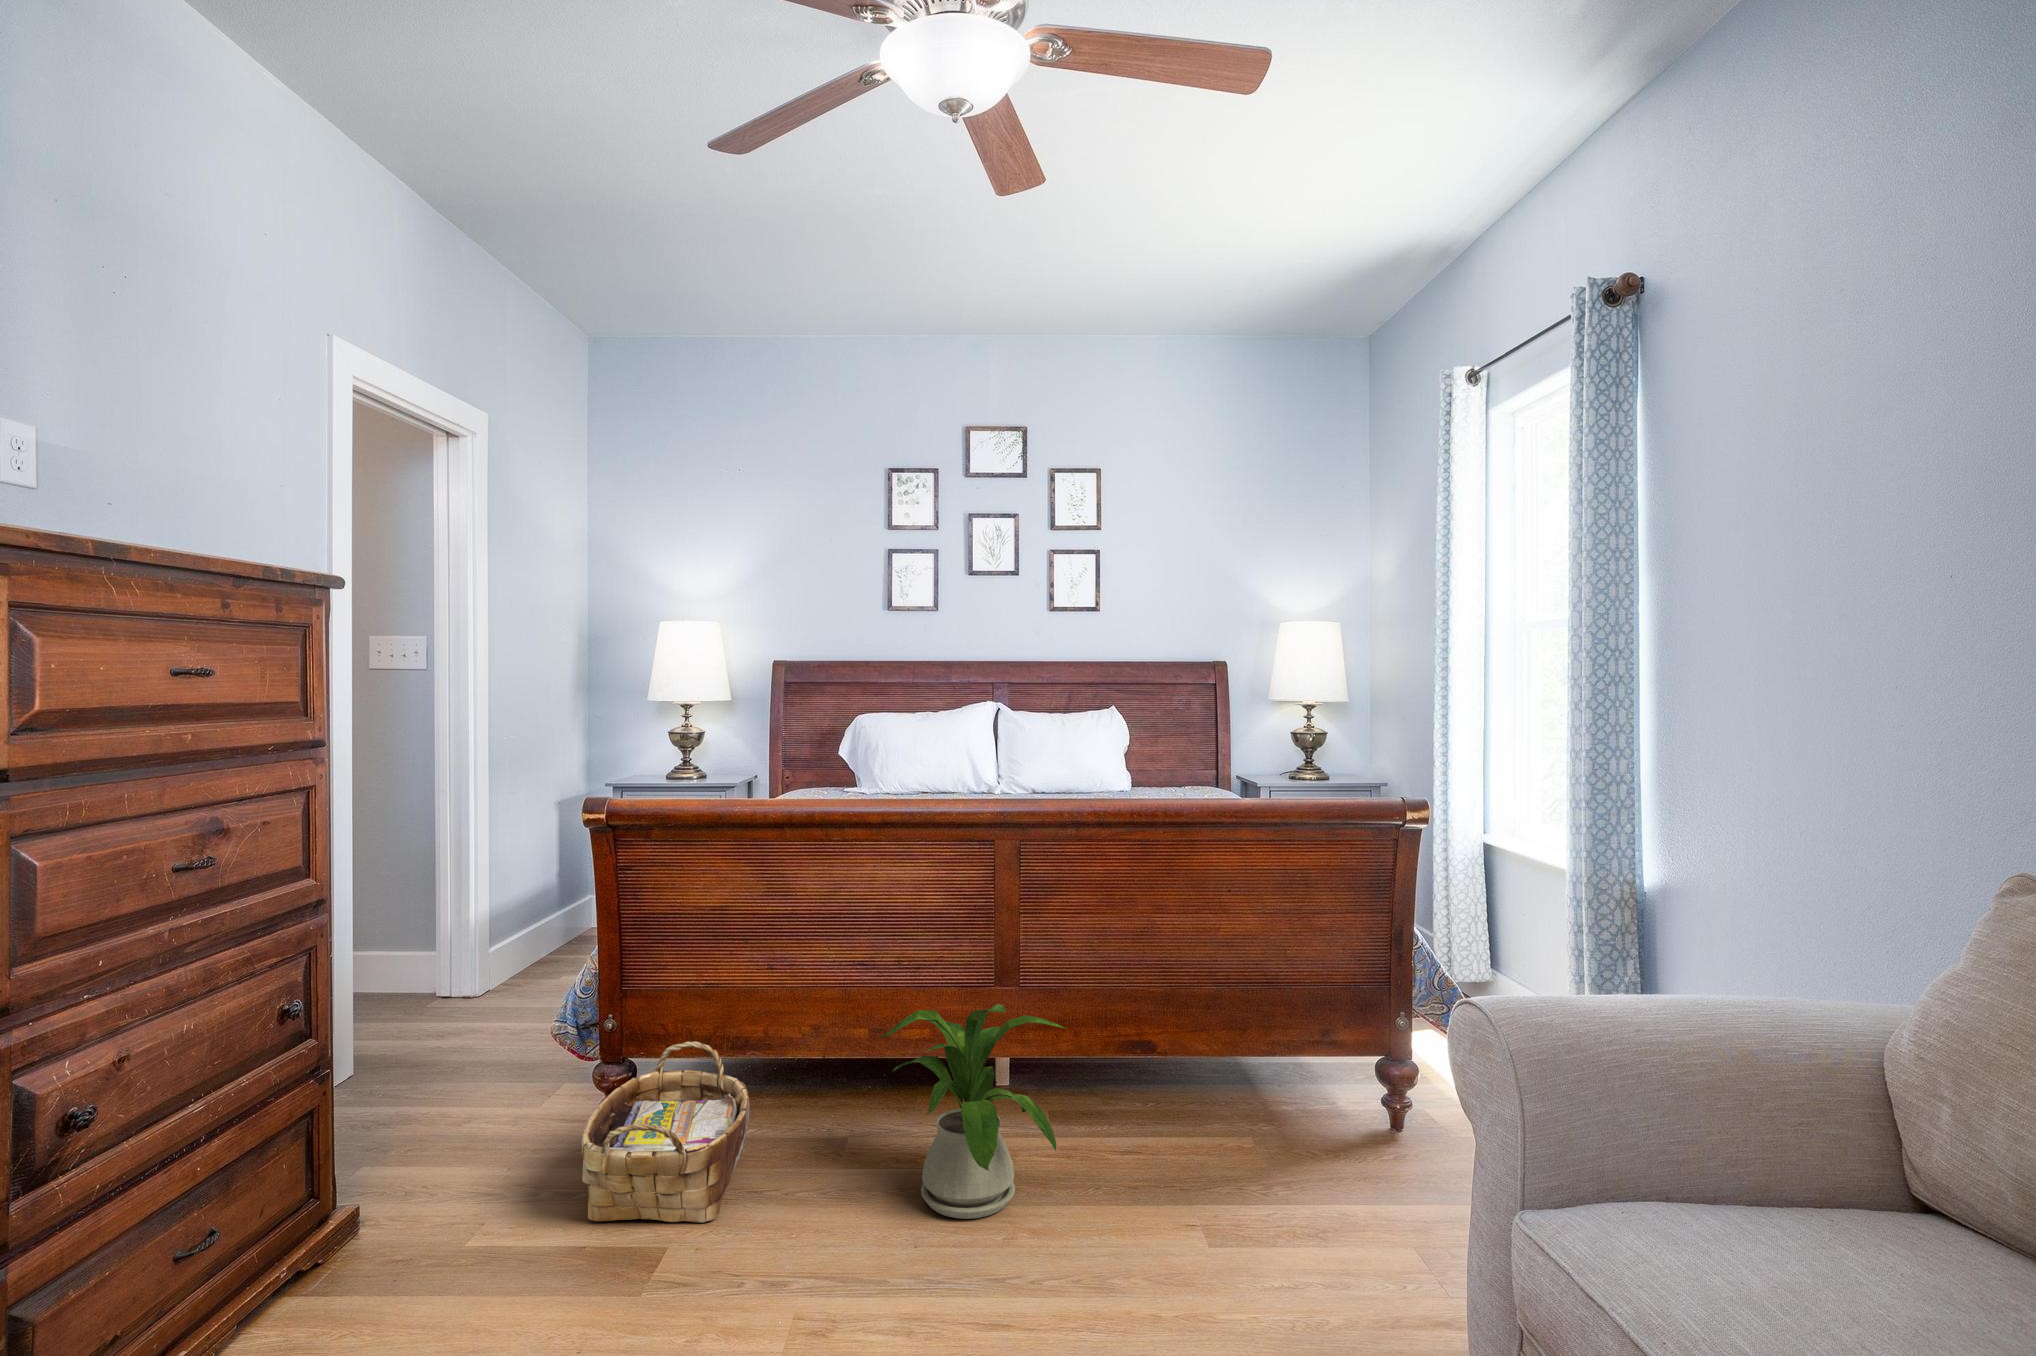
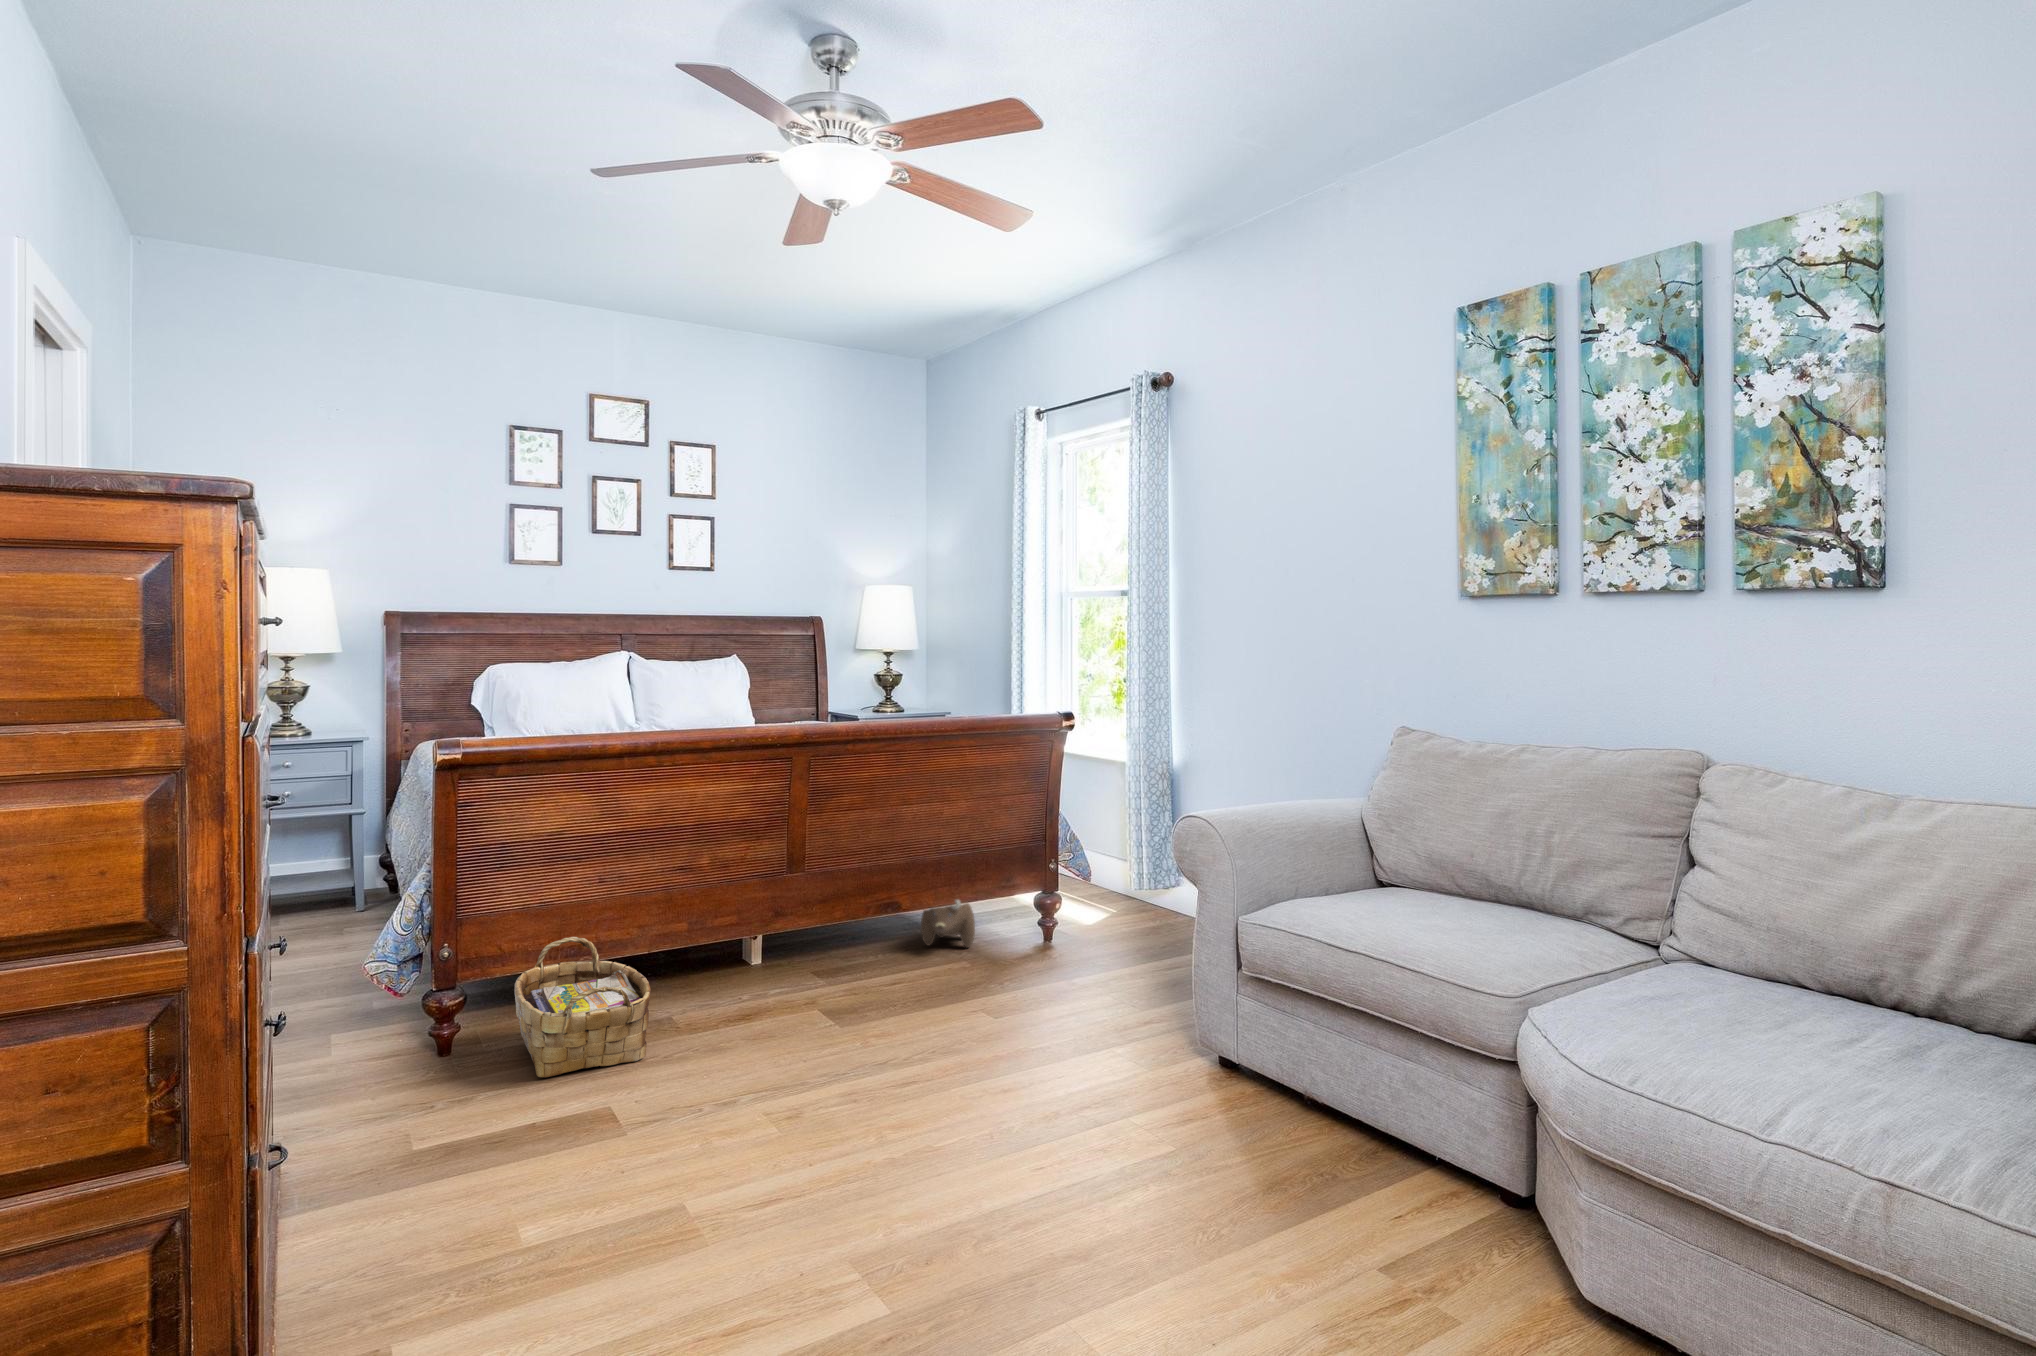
house plant: present [881,1004,1067,1219] -> none [737,866,898,1023]
plush toy: none [1193,1041,1282,1127] -> present [921,900,975,948]

